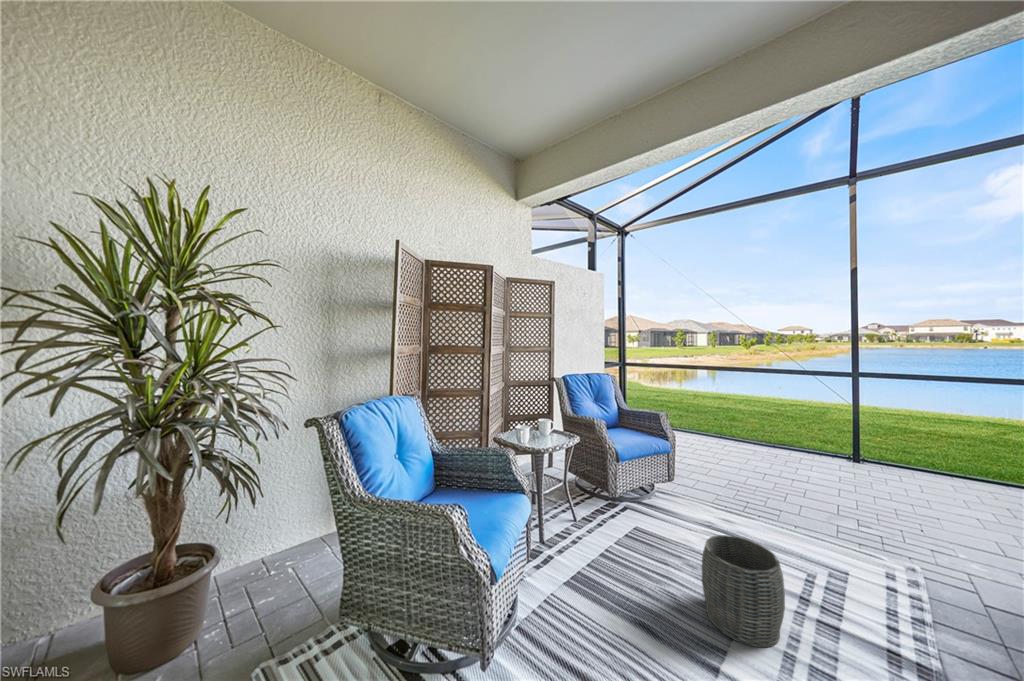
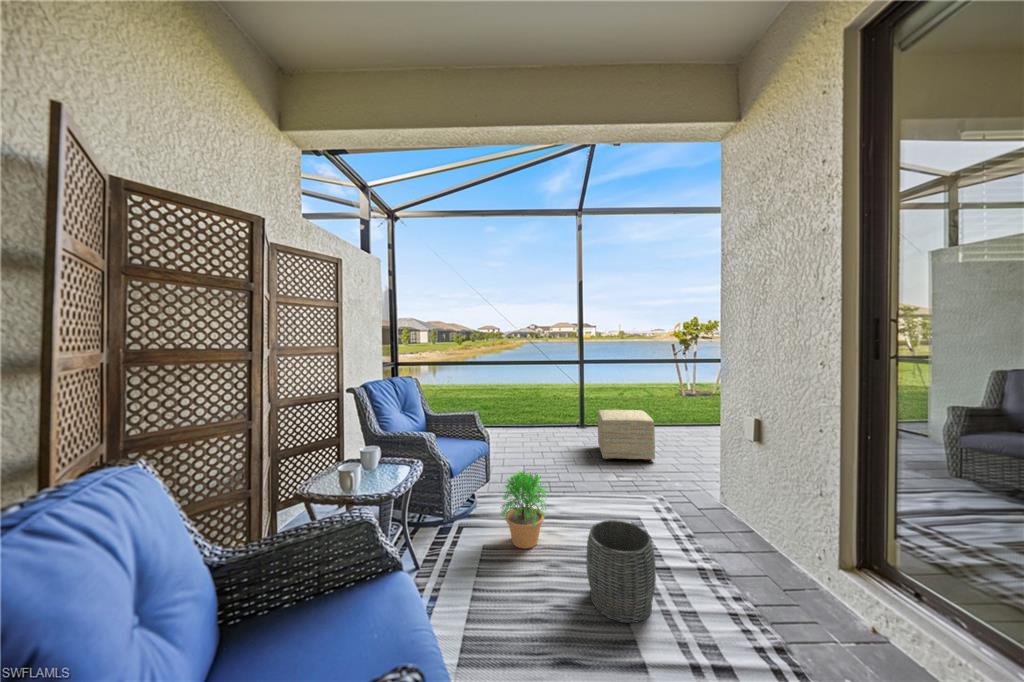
ottoman: none [849,440,954,526] -> present [598,410,655,461]
potted plant: none [649,470,710,545] -> present [501,471,547,548]

